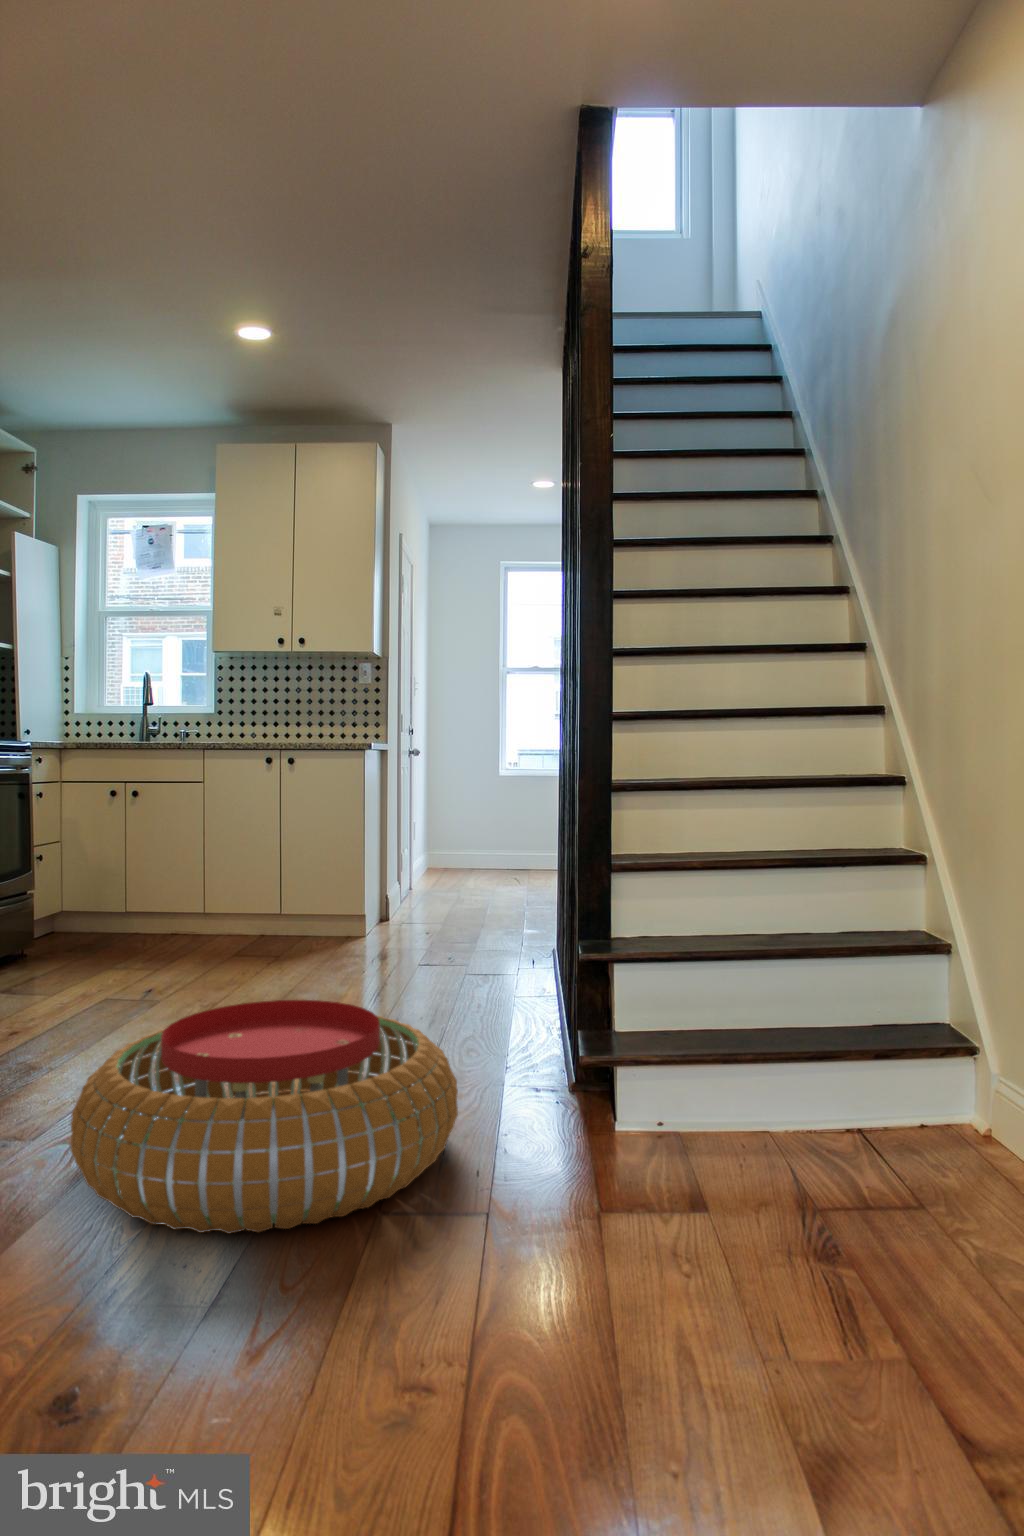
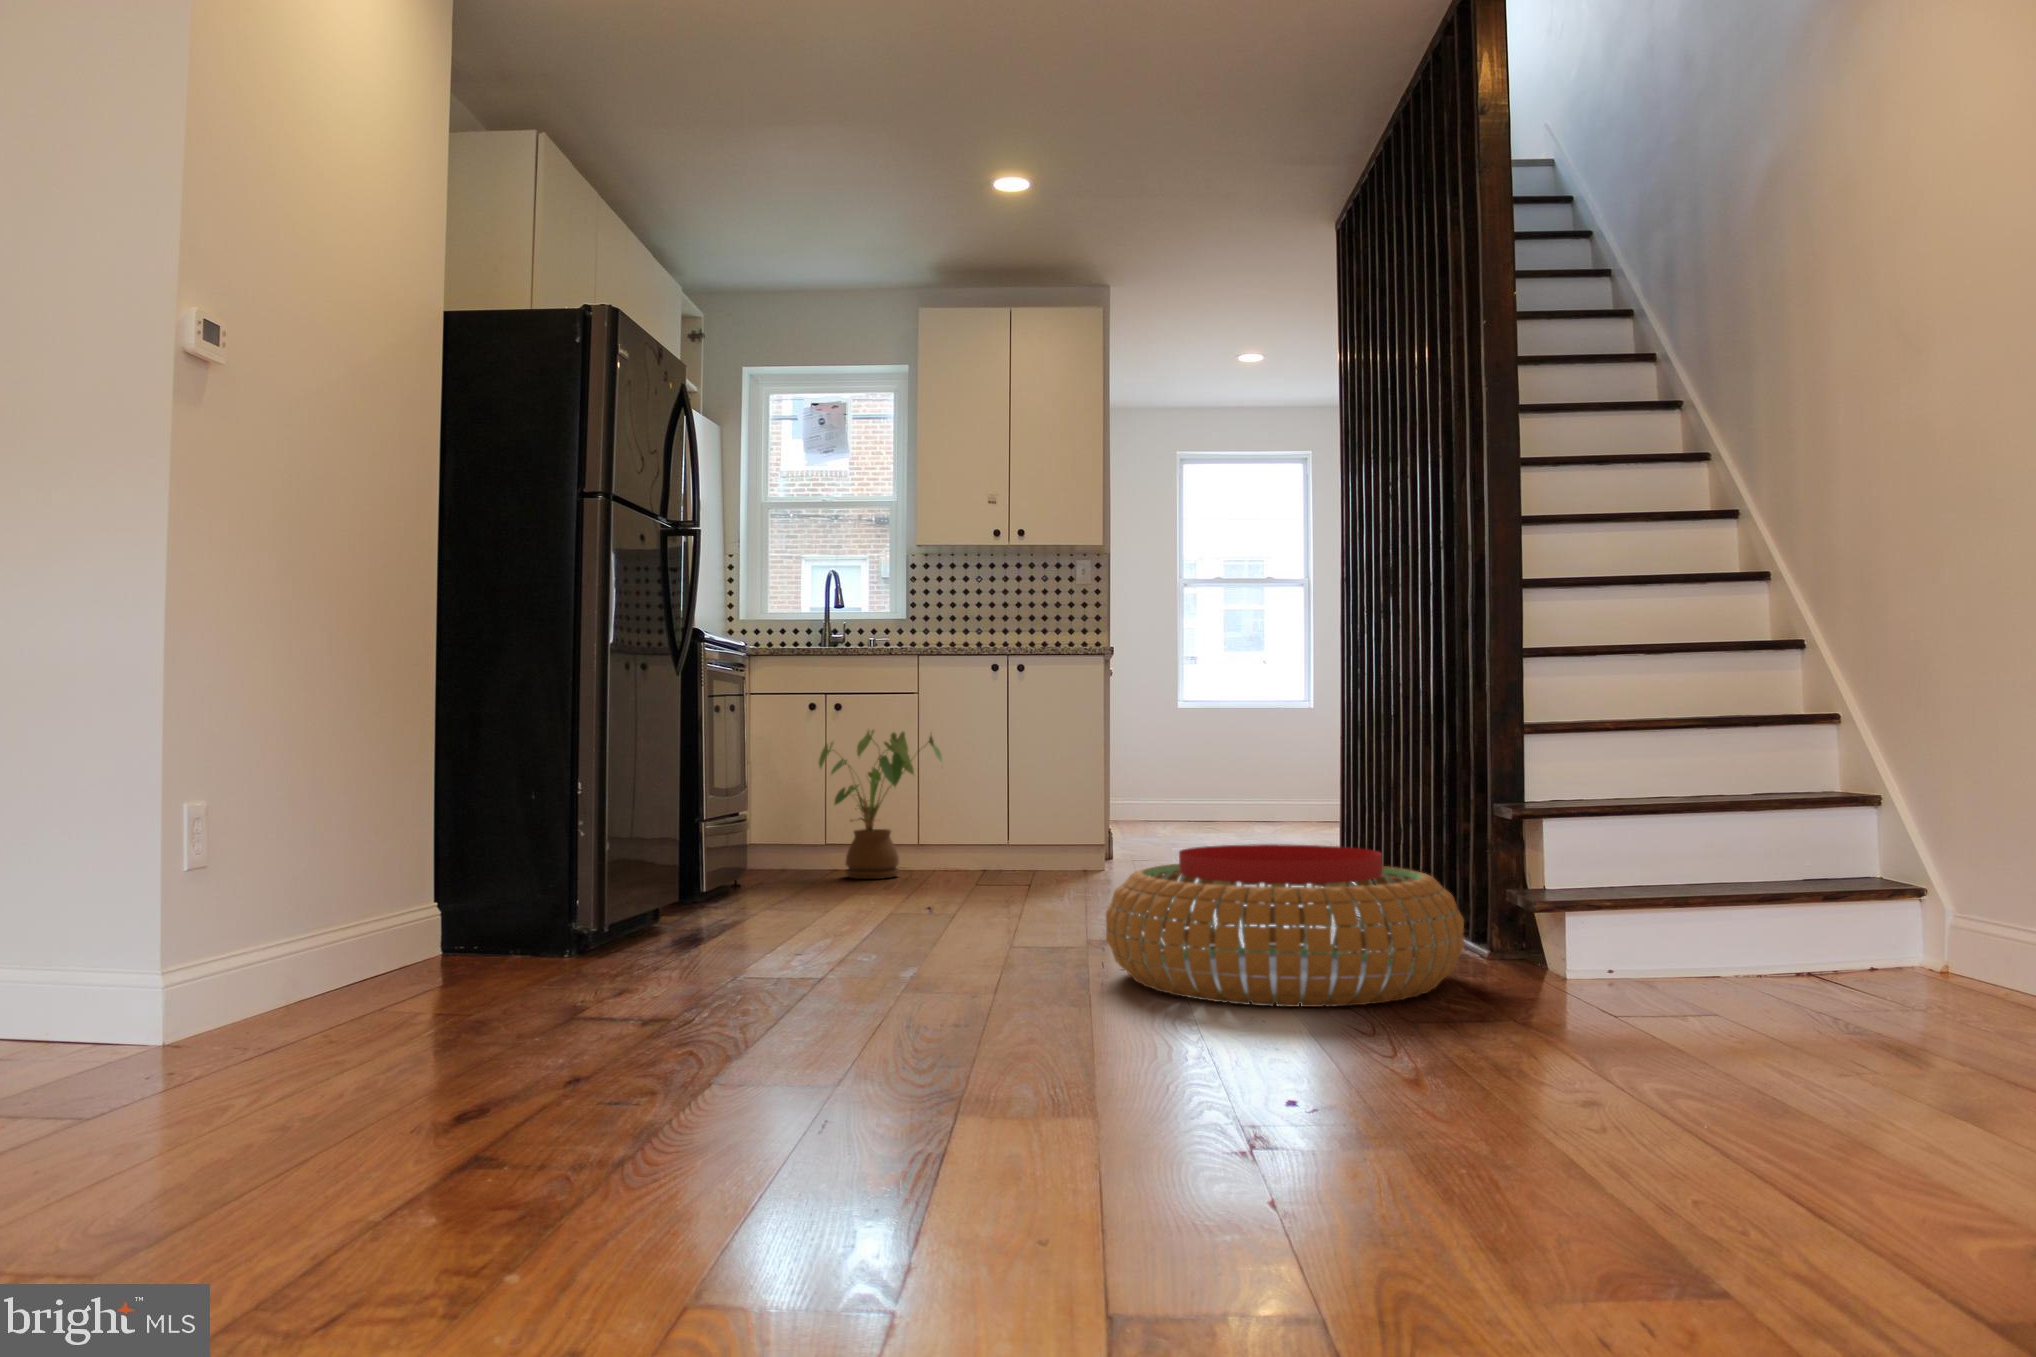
house plant: none [106,814,220,946] -> present [819,730,942,879]

